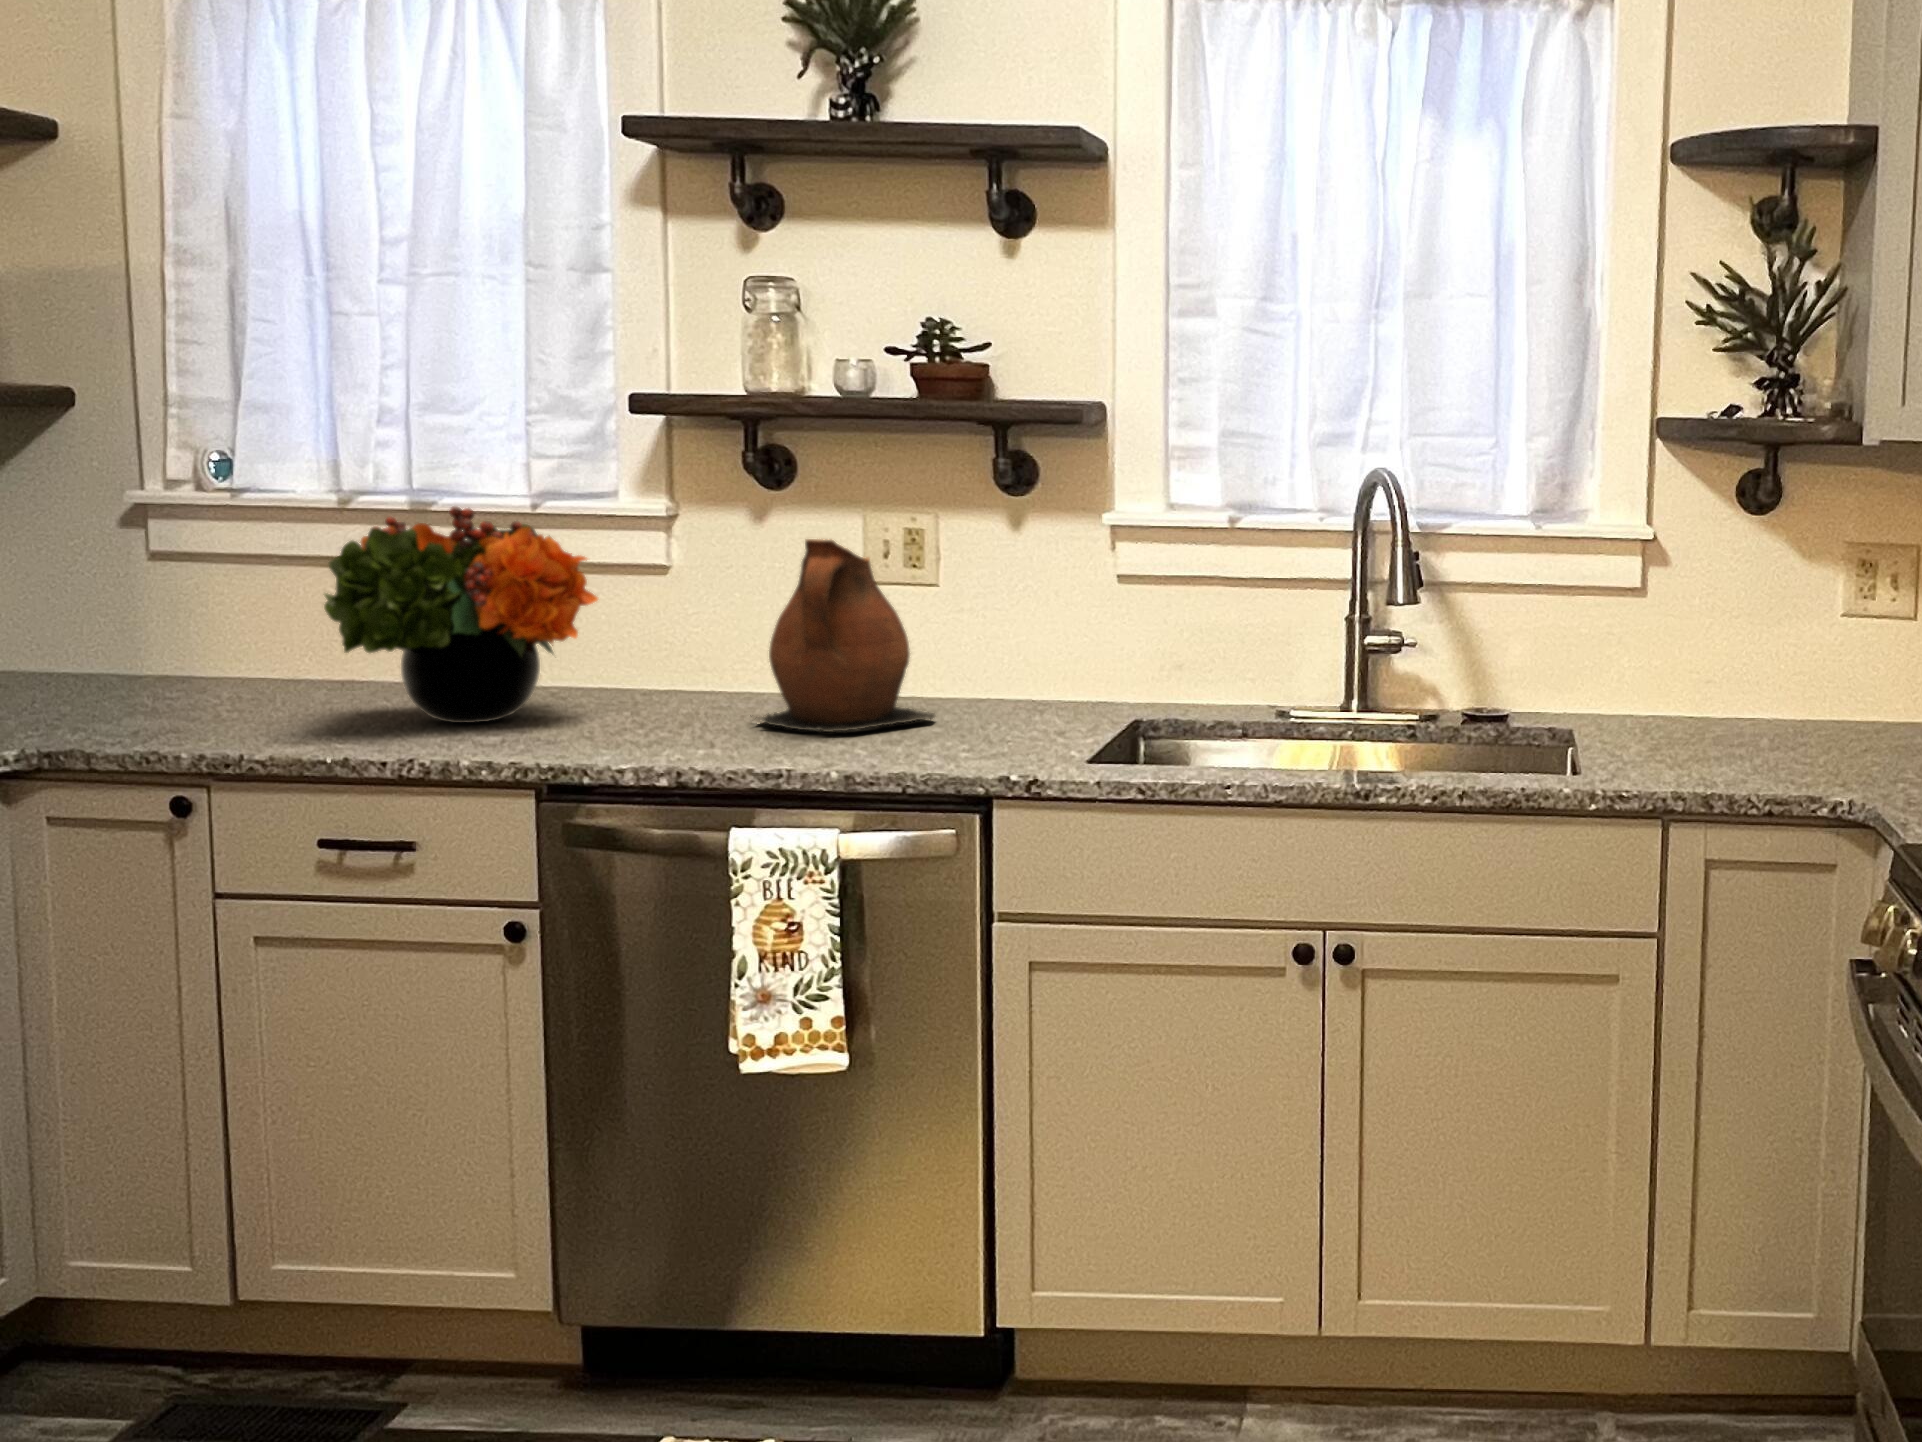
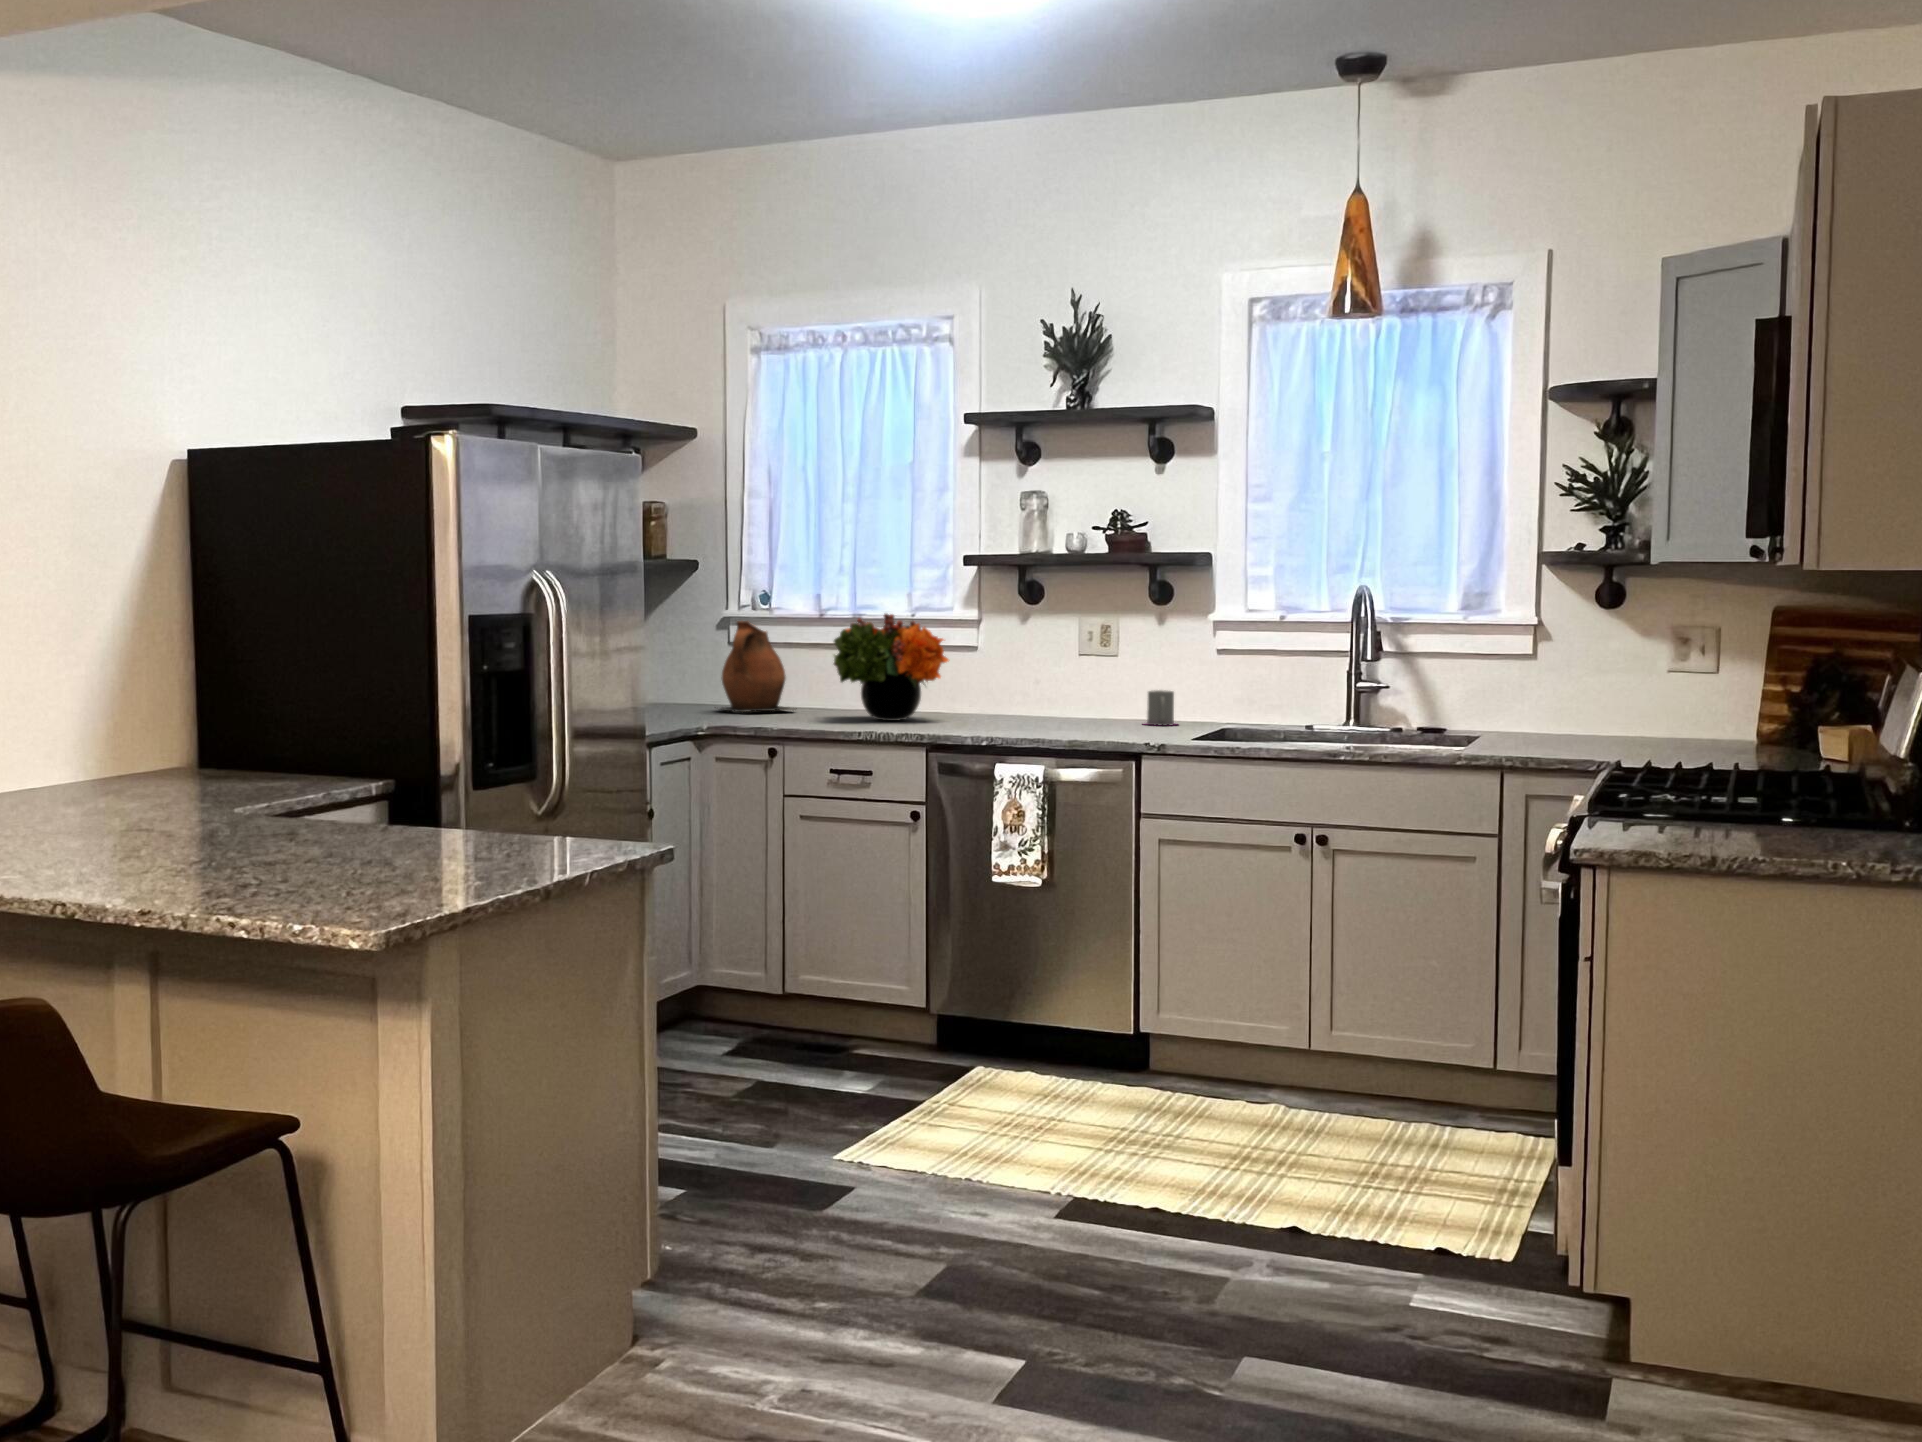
ceramic pitcher: present [759,539,935,732] -> present [715,621,797,712]
mug: none [986,647,1055,713] -> present [1145,690,1176,726]

